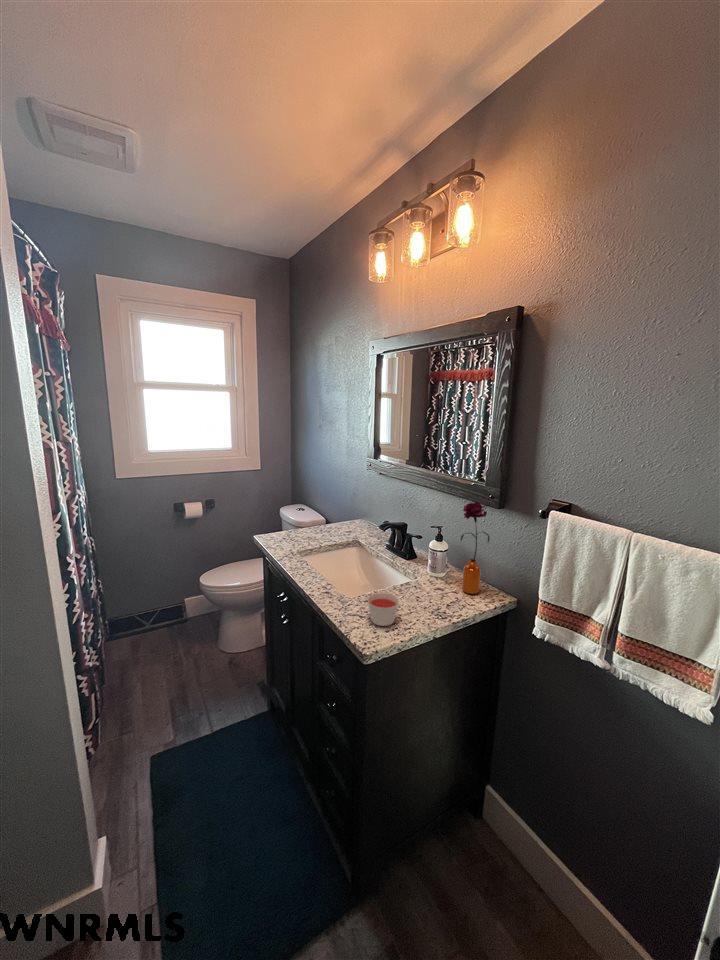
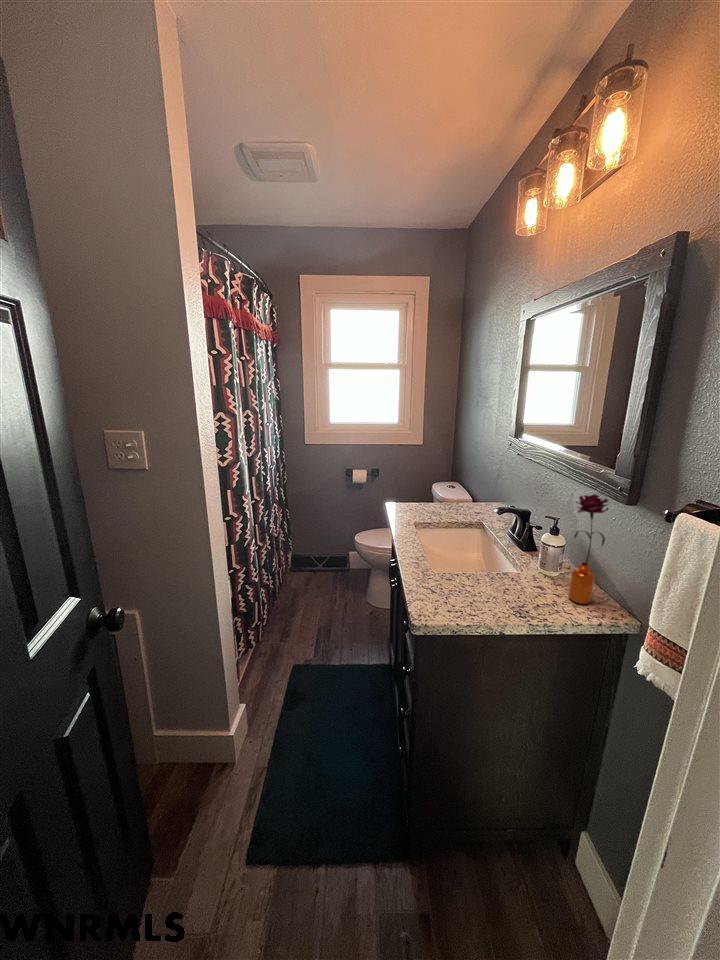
candle: present [368,592,399,626] -> none [438,572,471,605]

